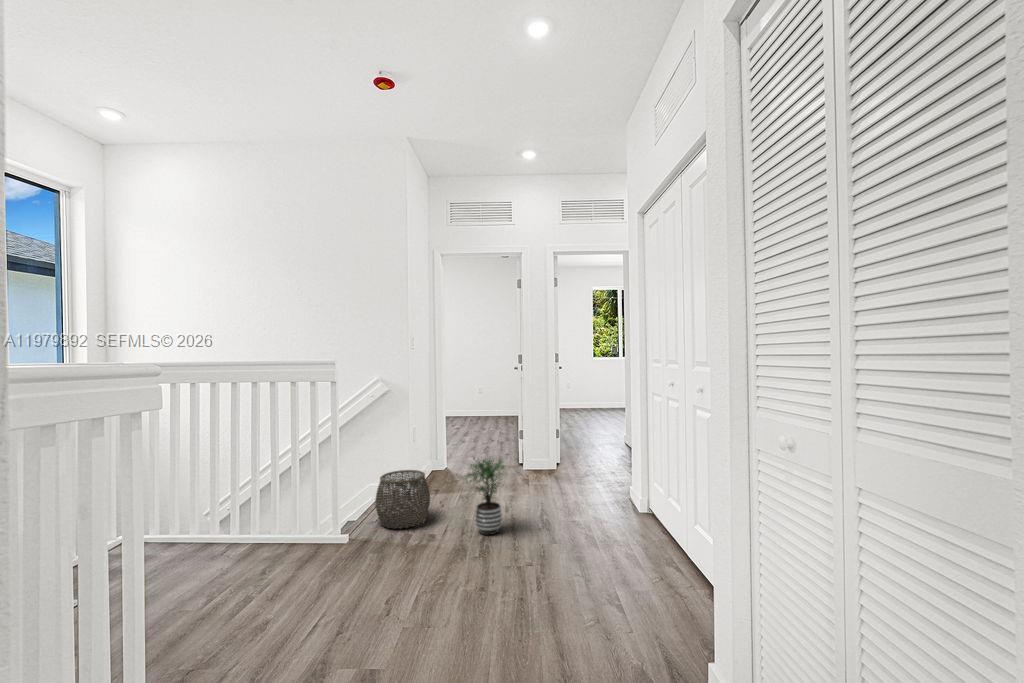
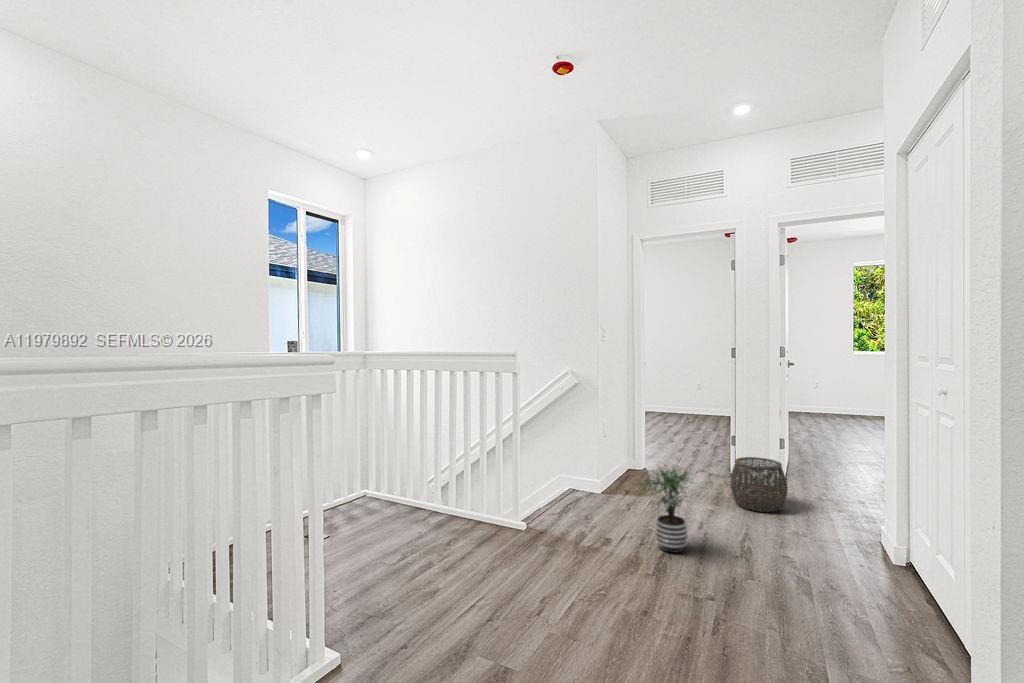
woven basket: present [375,470,430,529] -> present [730,457,788,512]

